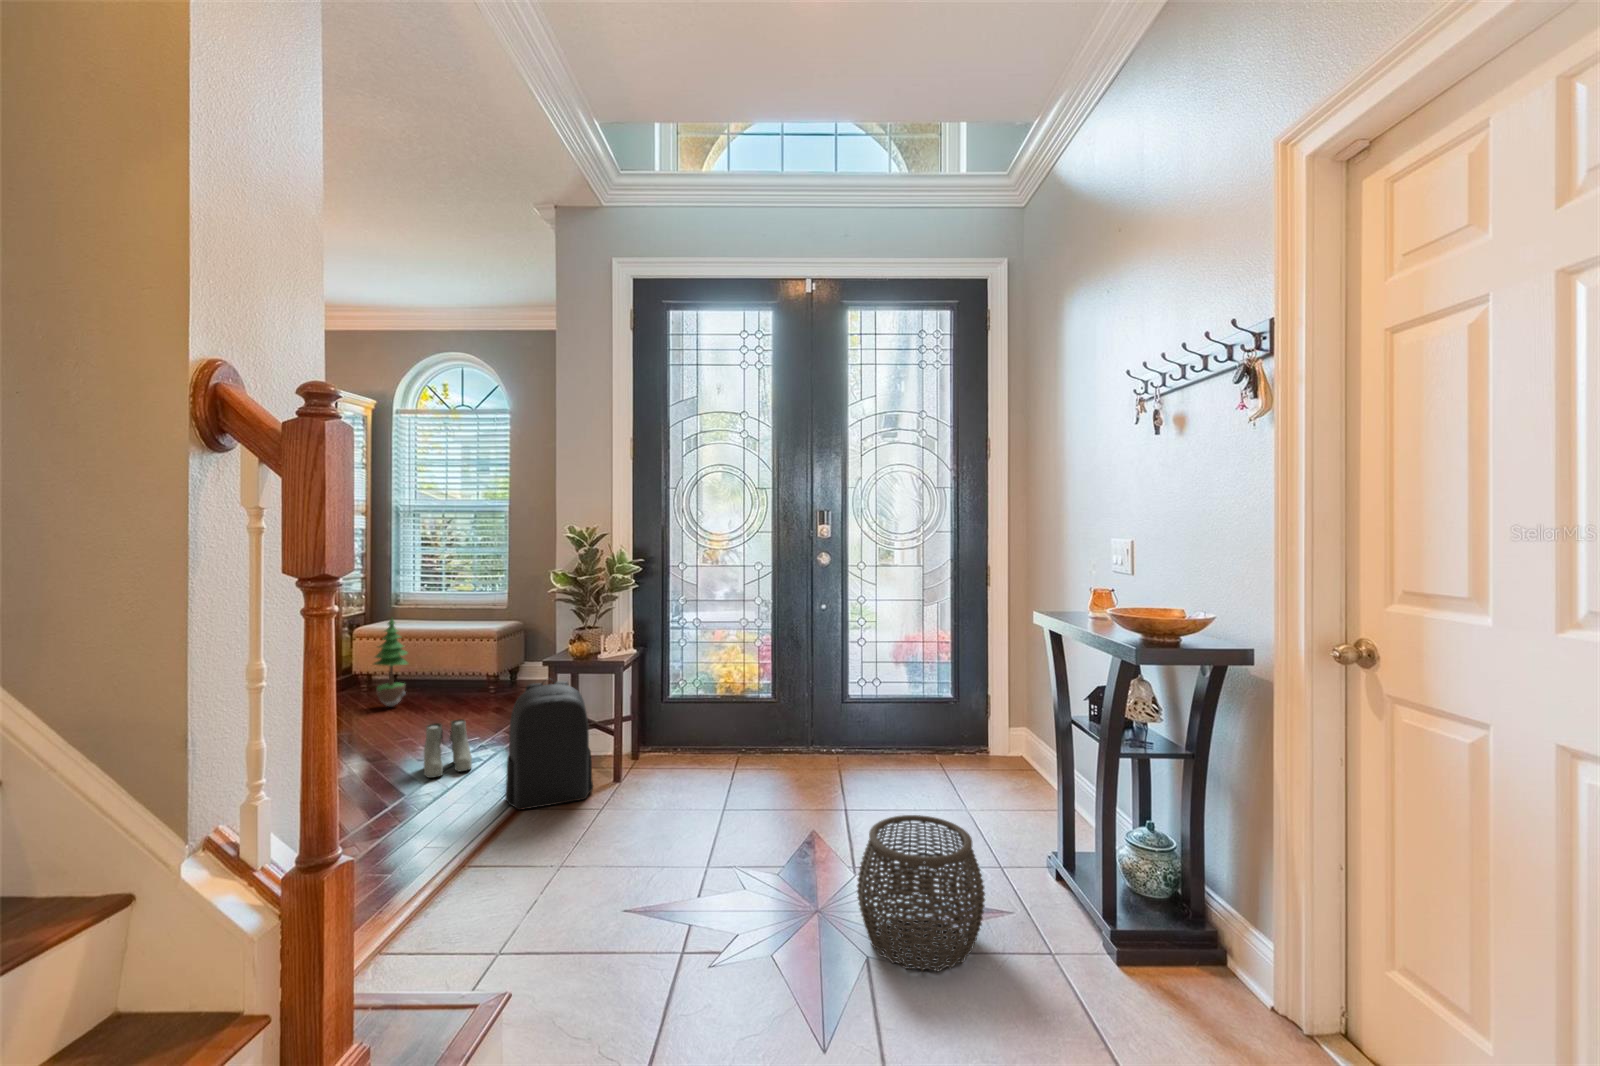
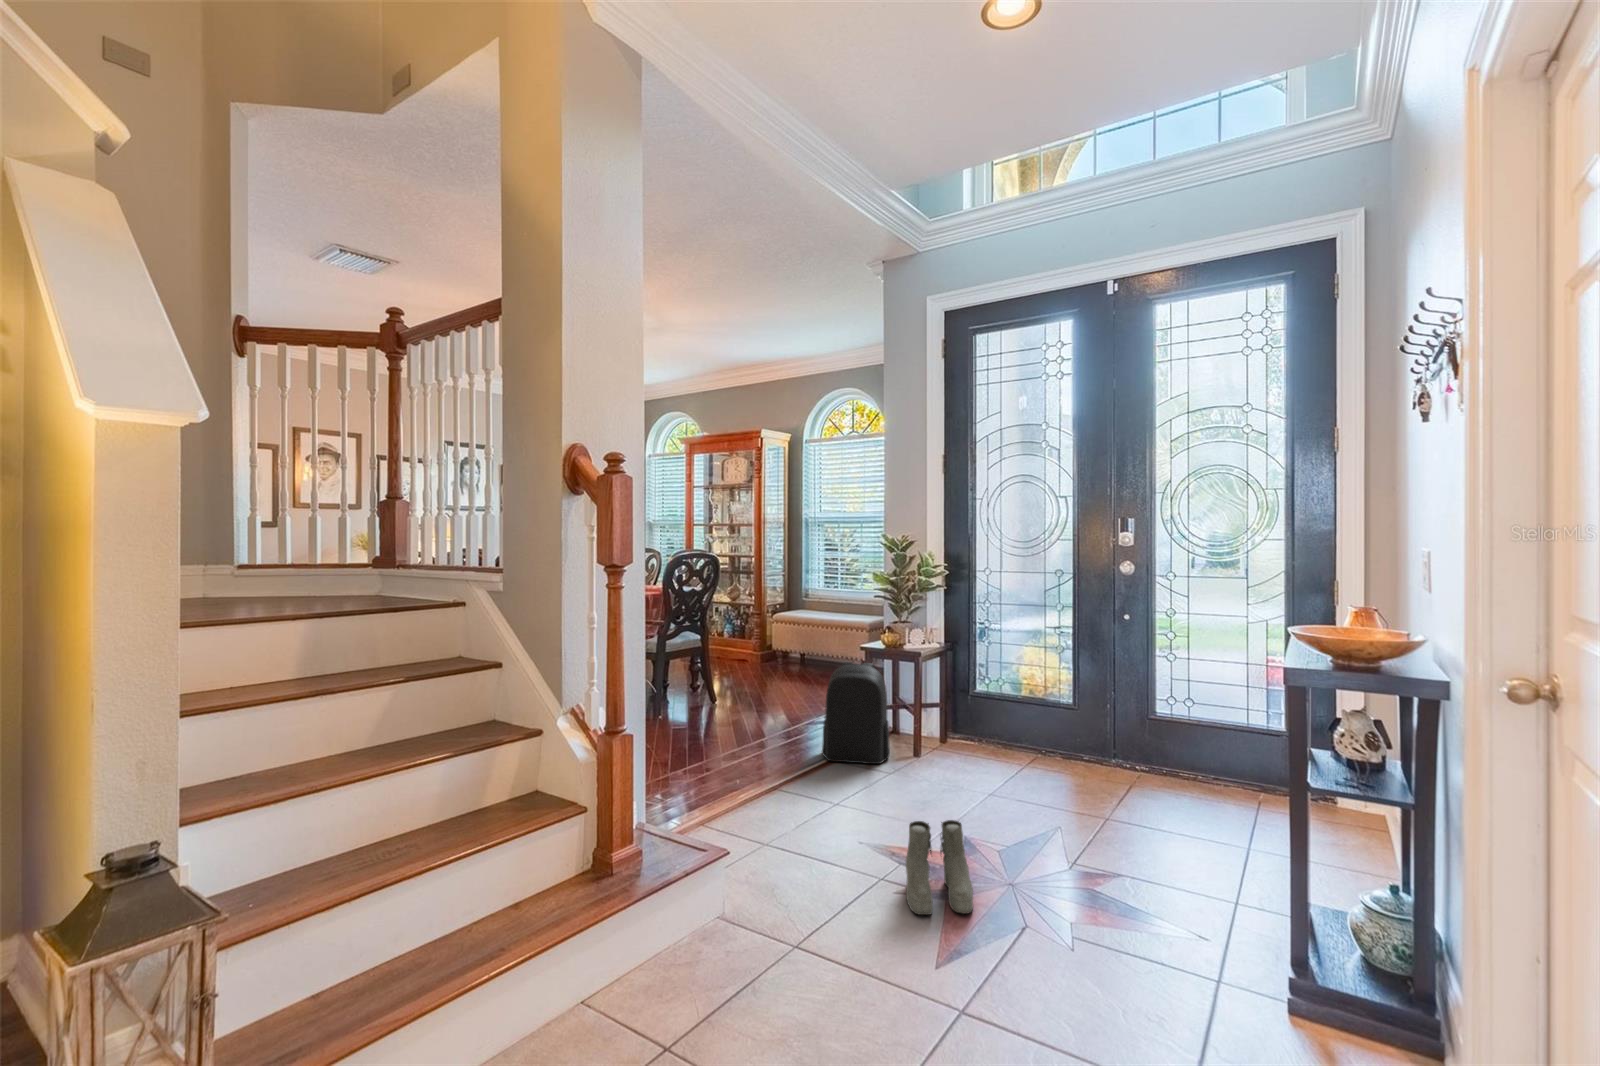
potted tree: present [374,618,408,707] -> none [777,604,802,676]
boots: present [424,719,472,778] -> present [906,820,973,915]
woven basket: present [857,815,985,971] -> none [1021,821,1159,979]

